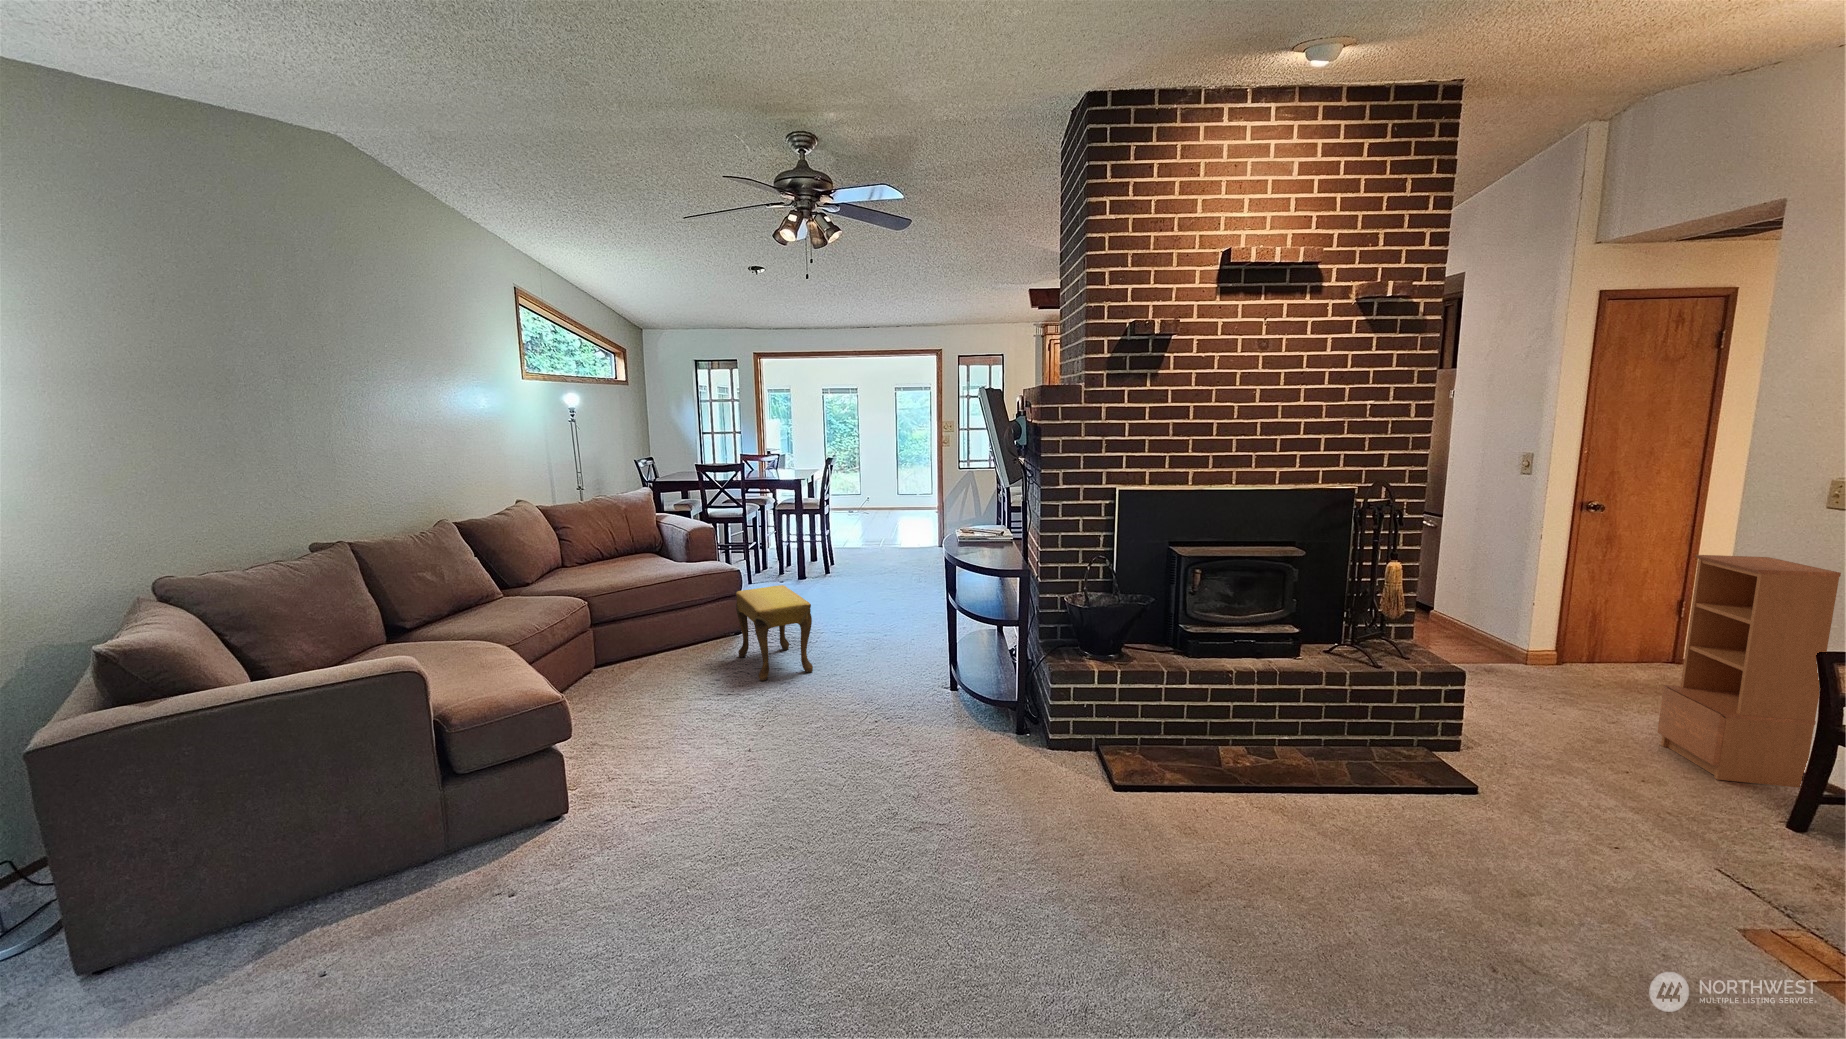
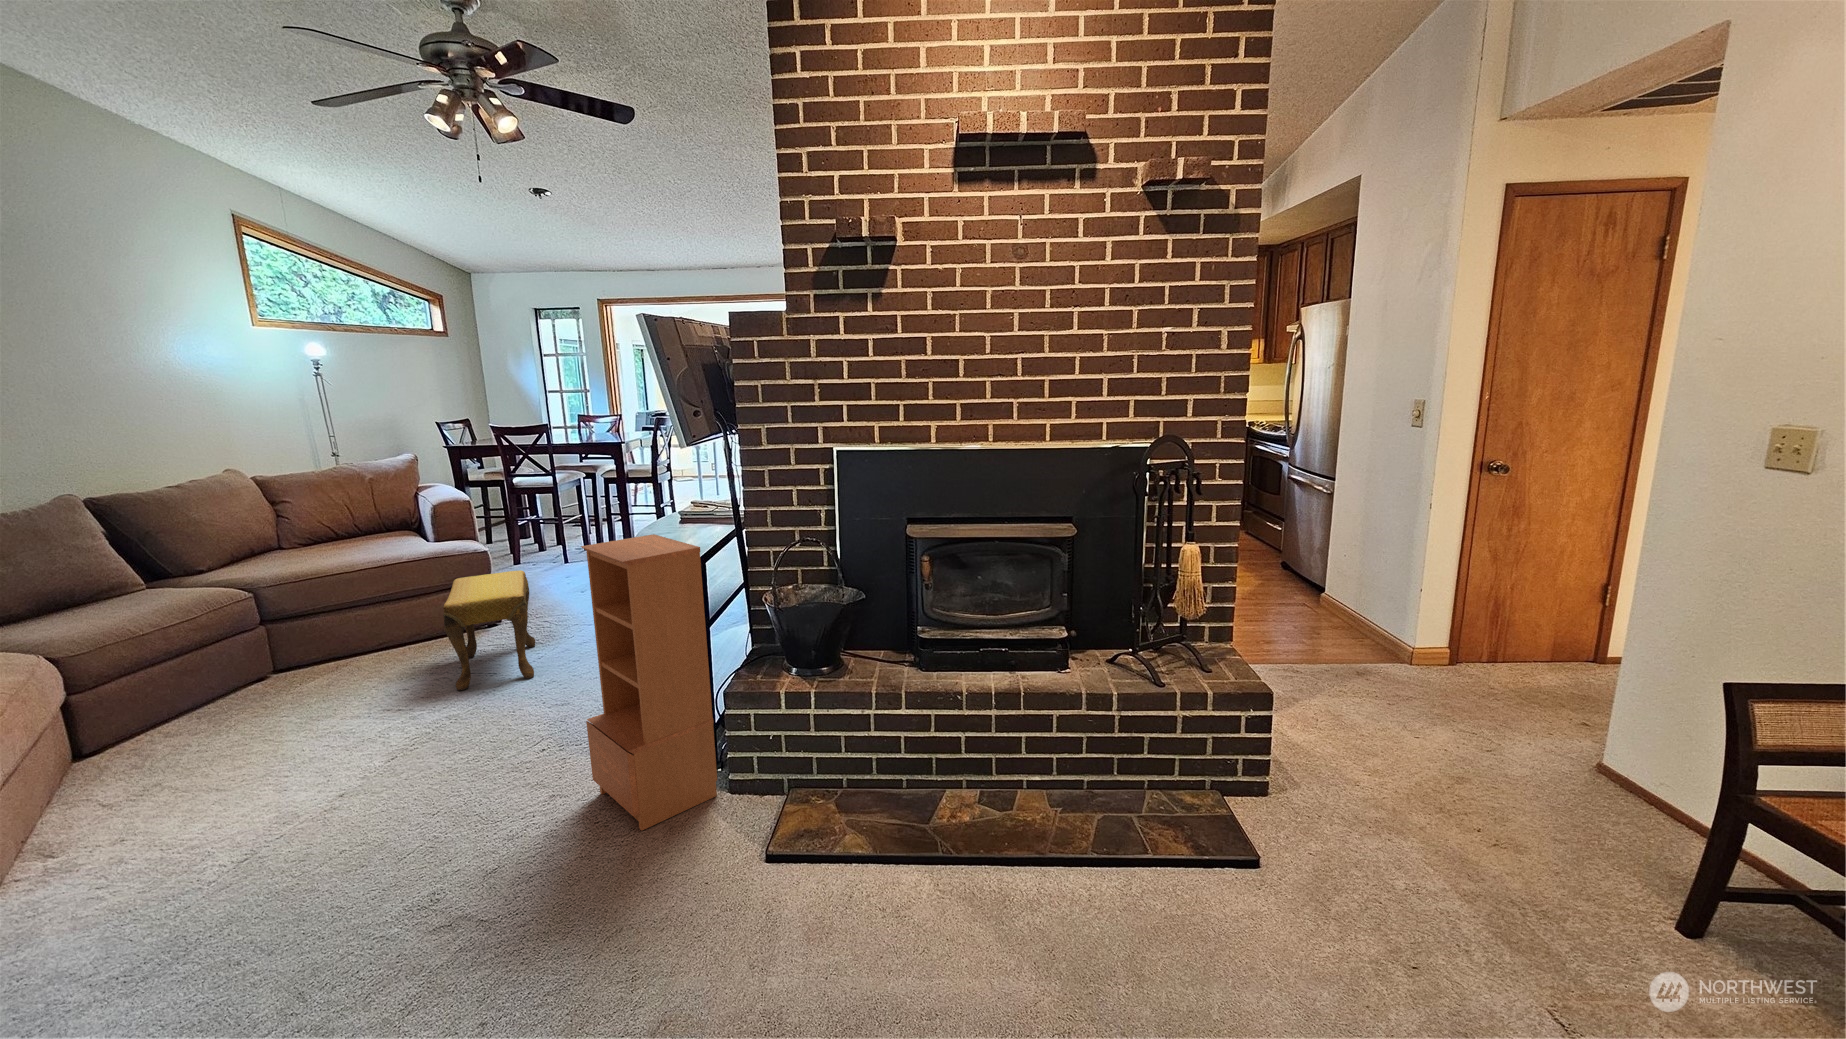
bookcase: present [1657,555,1841,788] -> present [581,534,717,831]

